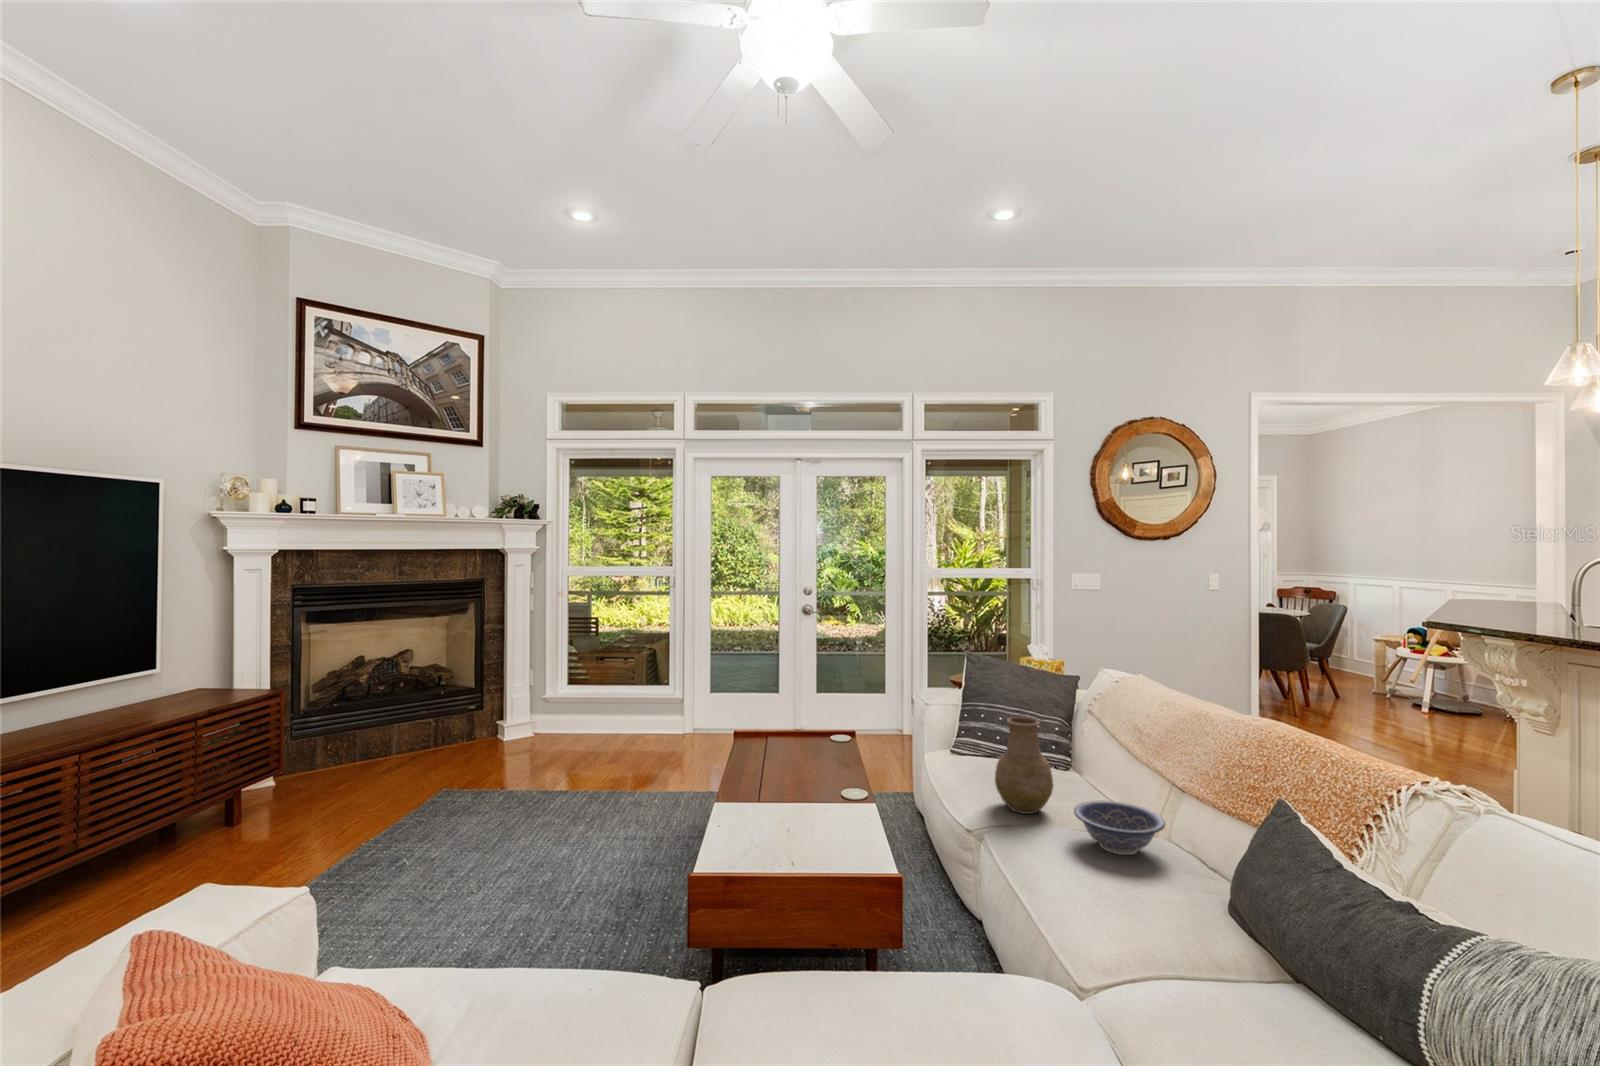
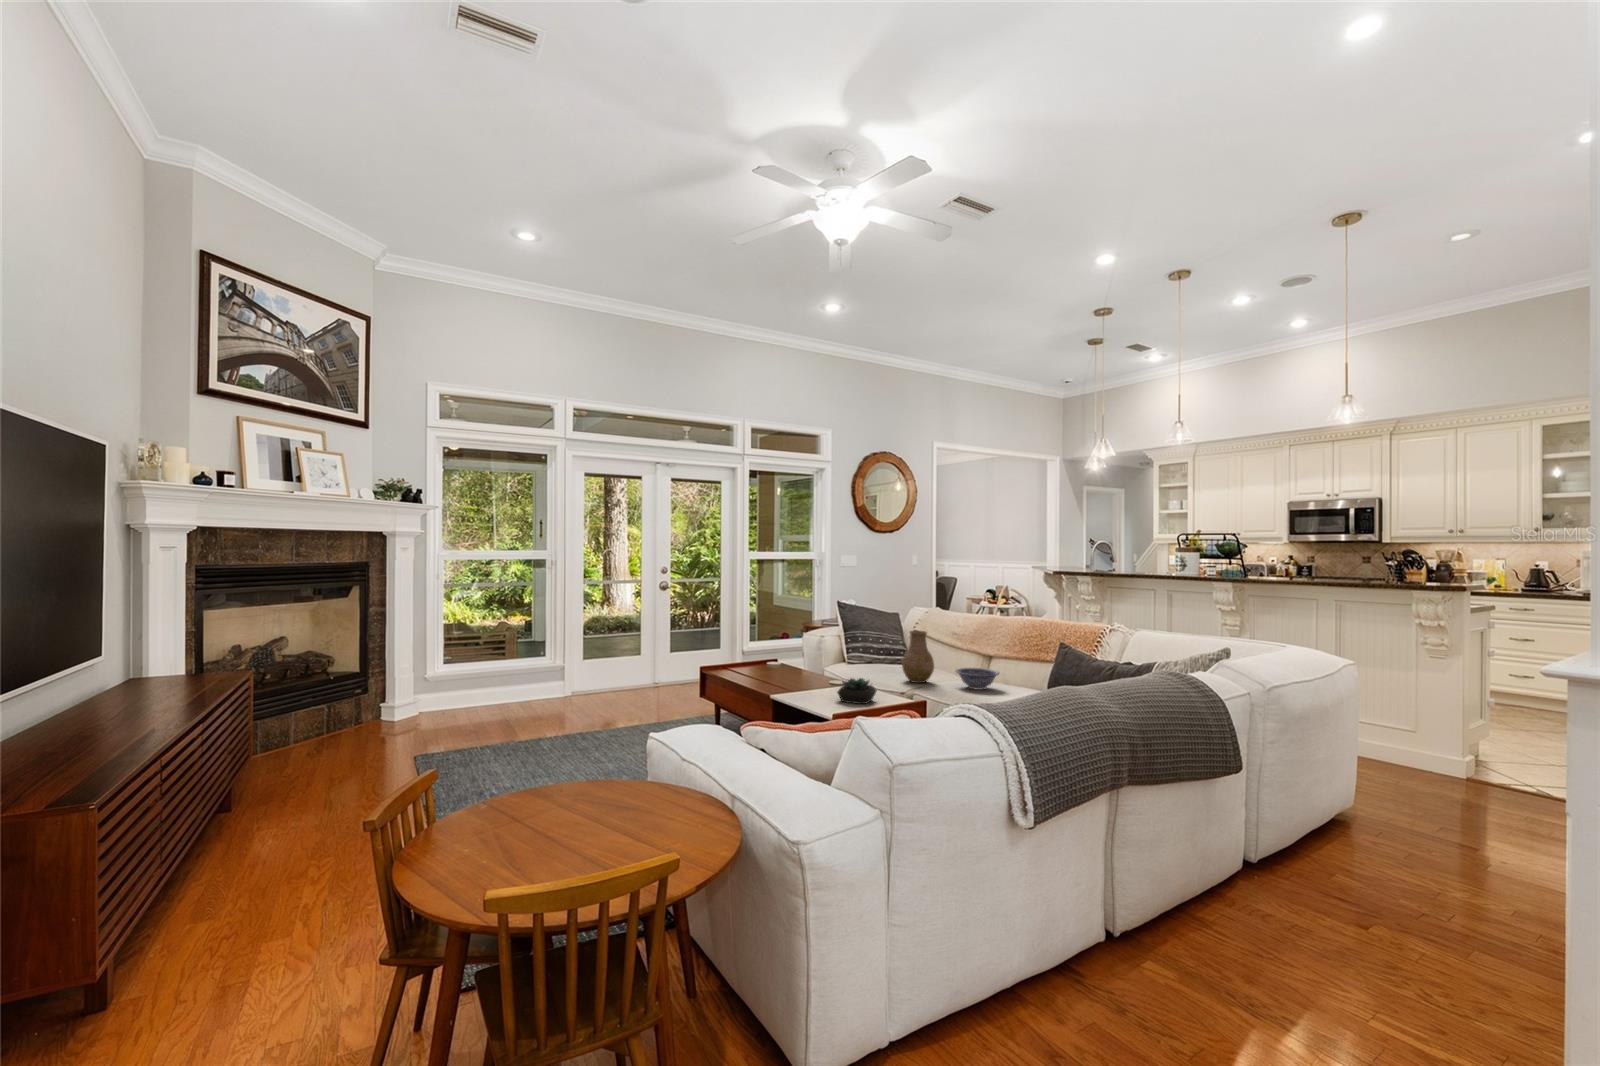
succulent plant: none [782,796,855,852] -> present [837,678,876,704]

